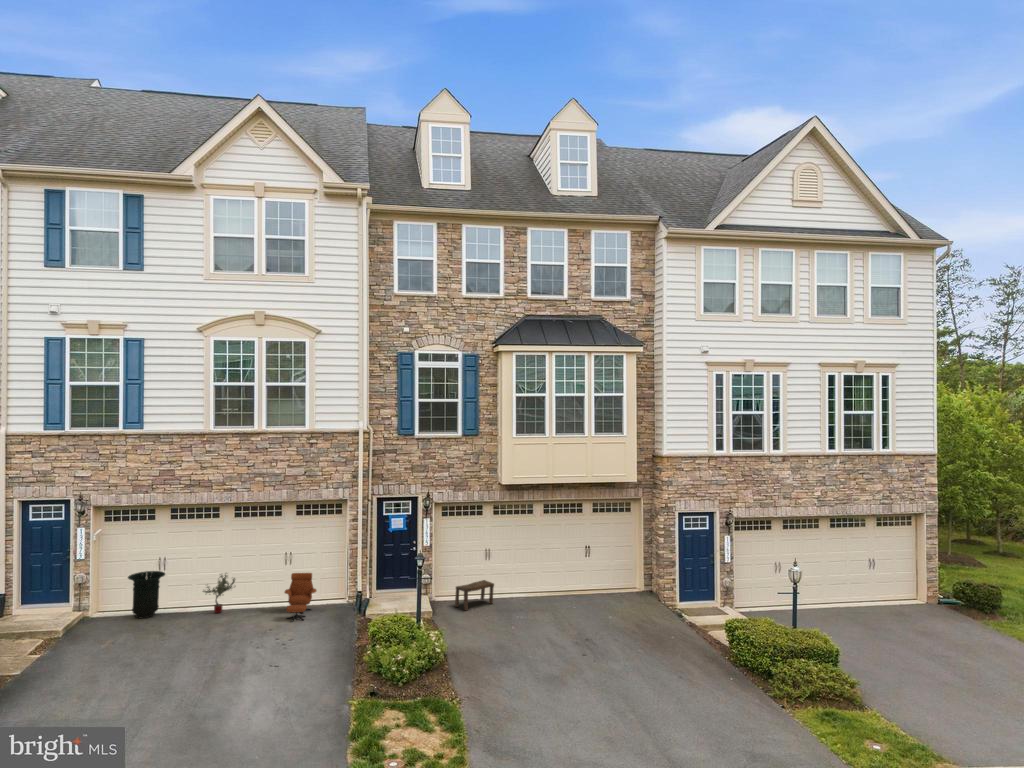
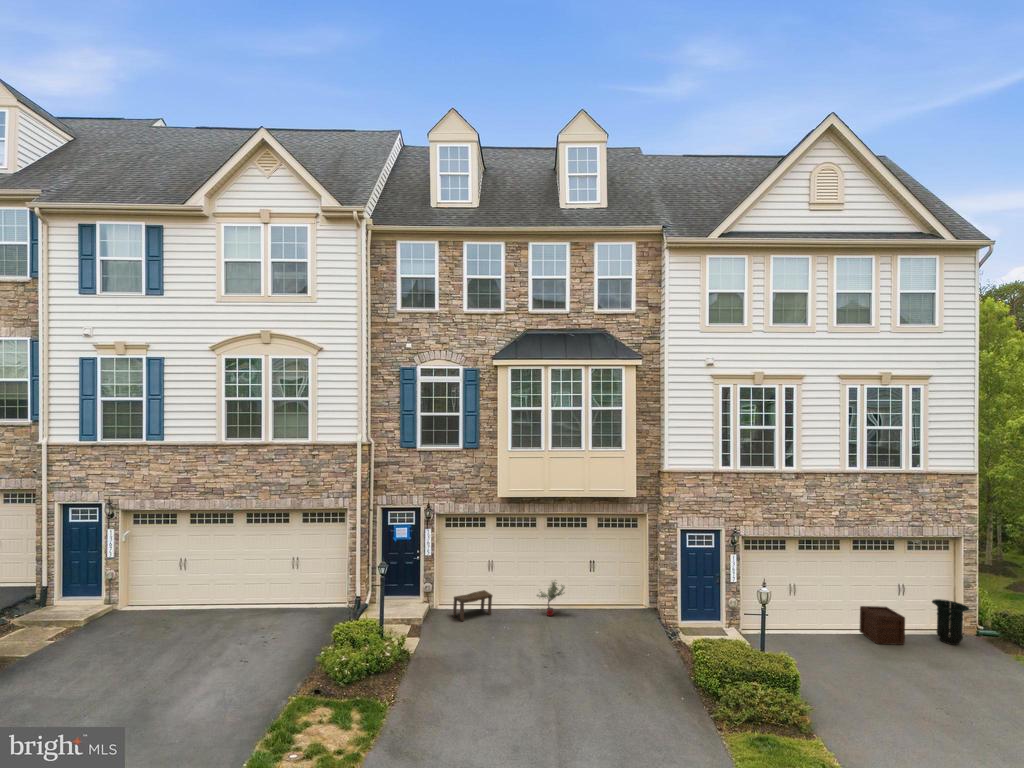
trash can: present [128,571,165,619] -> present [932,599,969,645]
lounge chair: present [285,573,316,621] -> none [288,578,321,626]
potted tree: present [203,574,235,613] -> present [537,582,565,616]
wooden crate: none [838,579,879,613] -> present [860,606,905,645]

